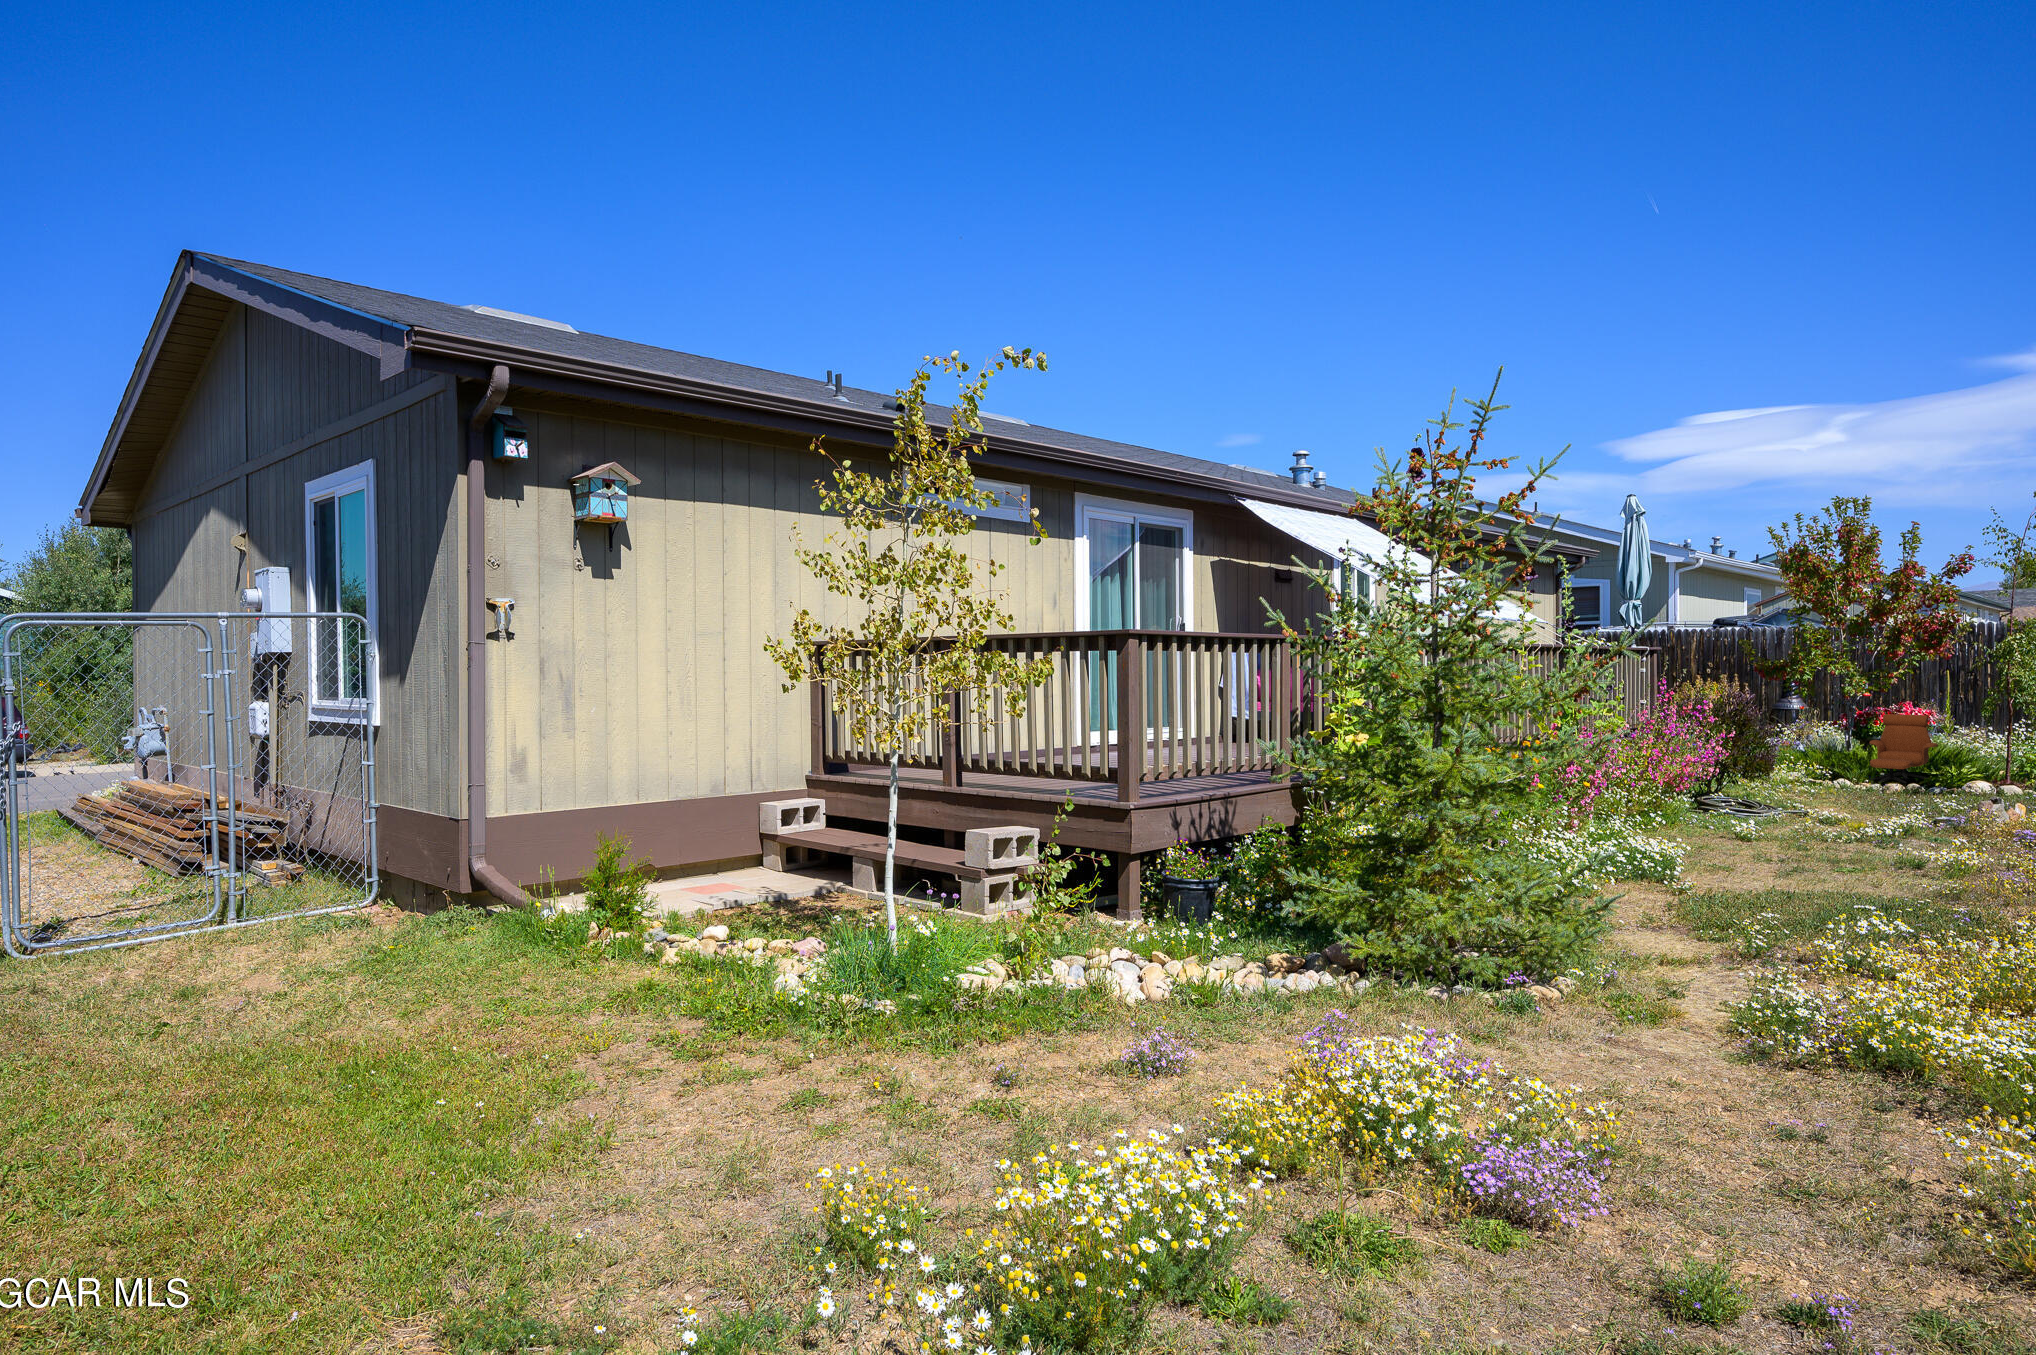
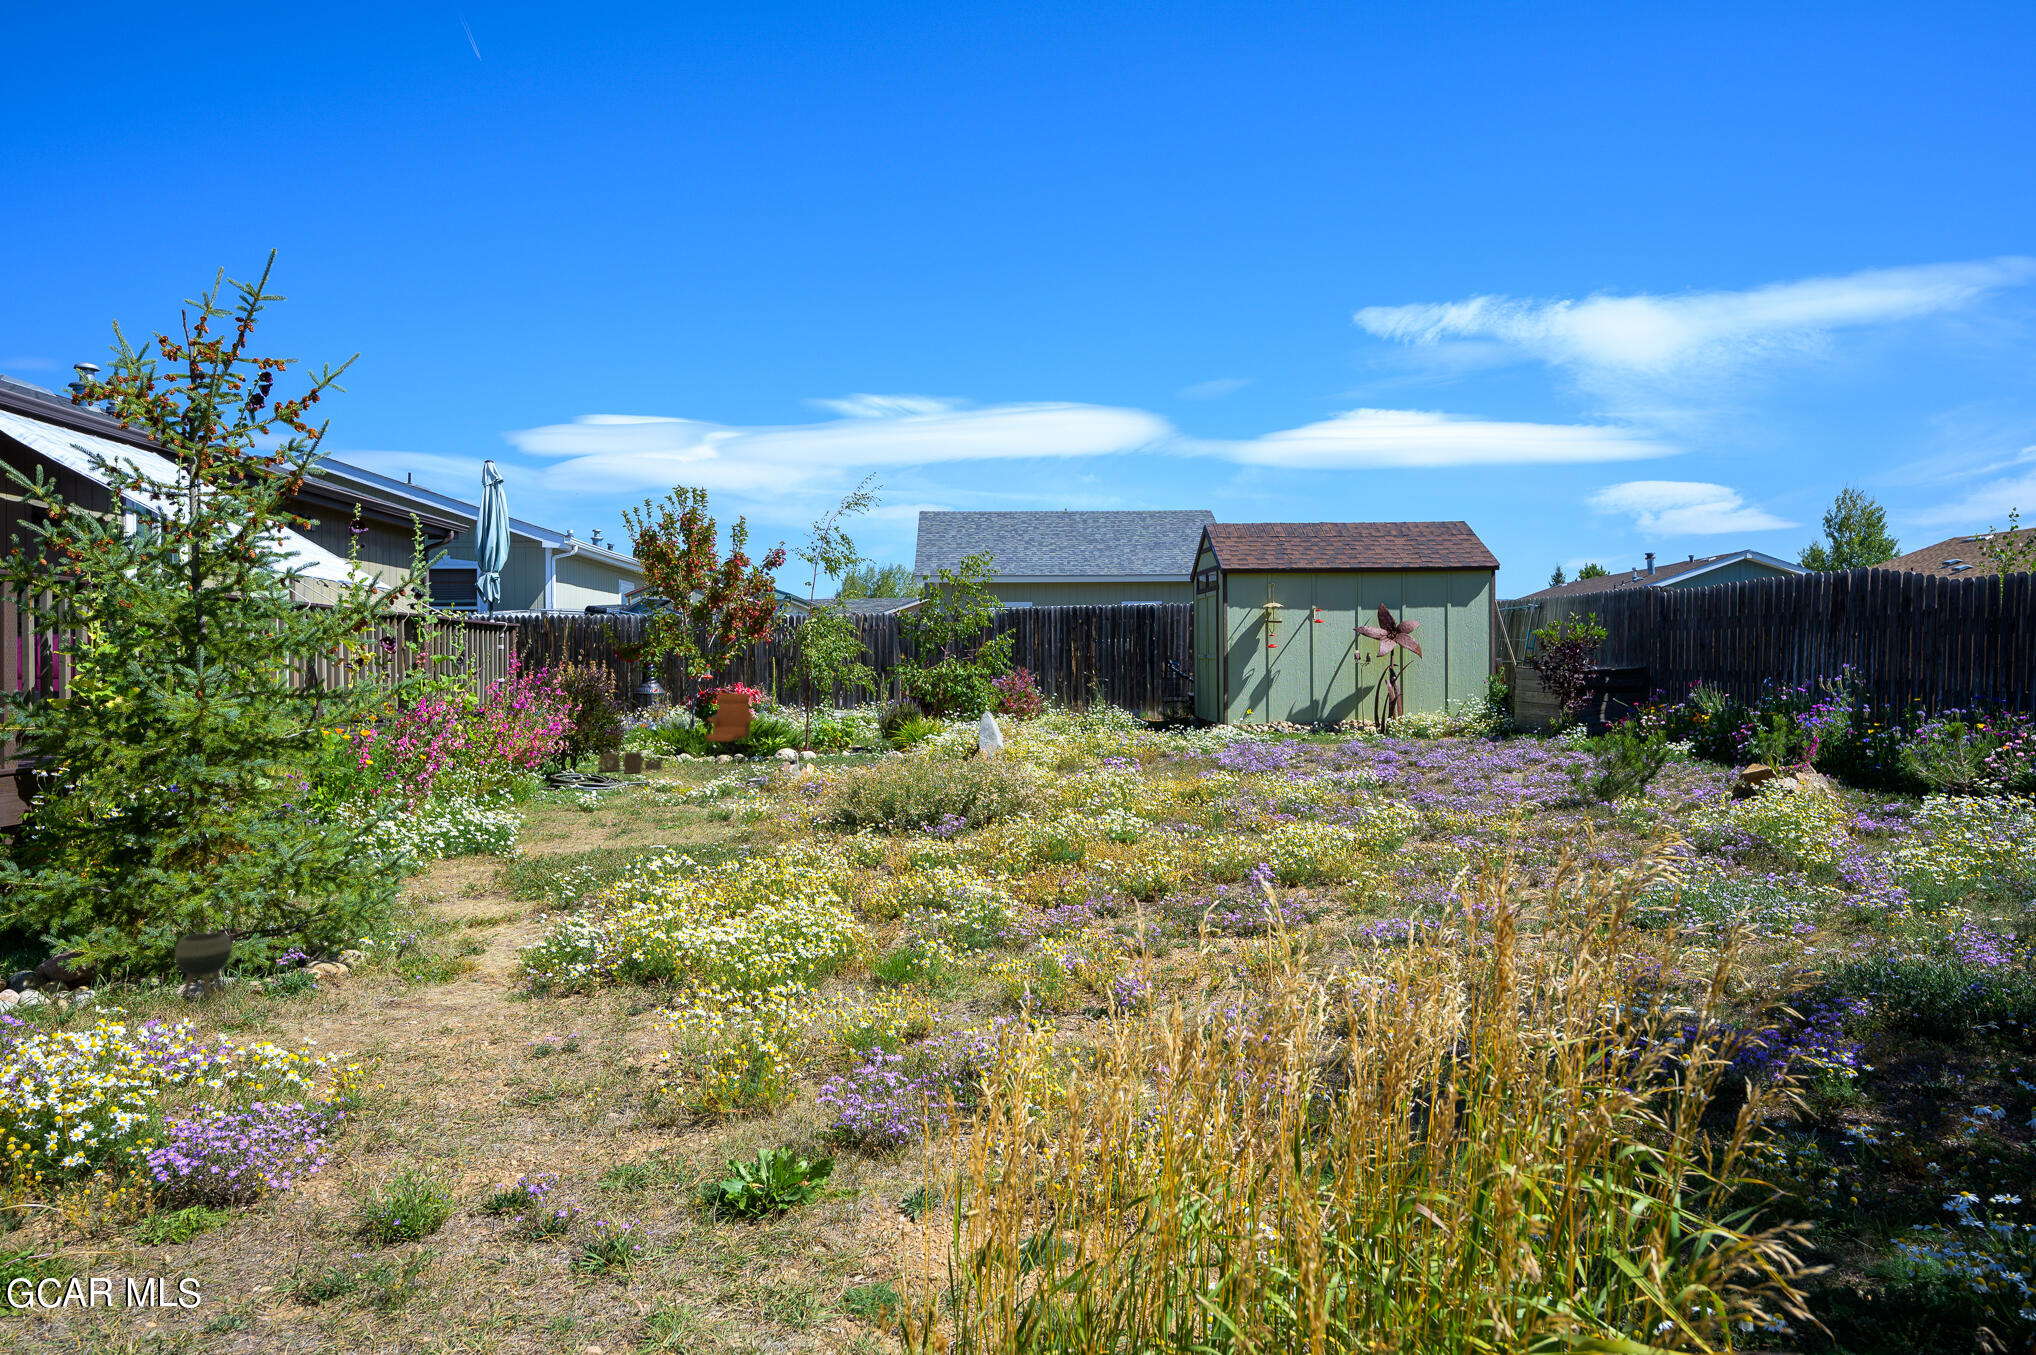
woven basket: none [1742,773,1818,799] -> present [599,750,662,773]
planter: none [1426,941,1467,998] -> present [175,932,232,999]

